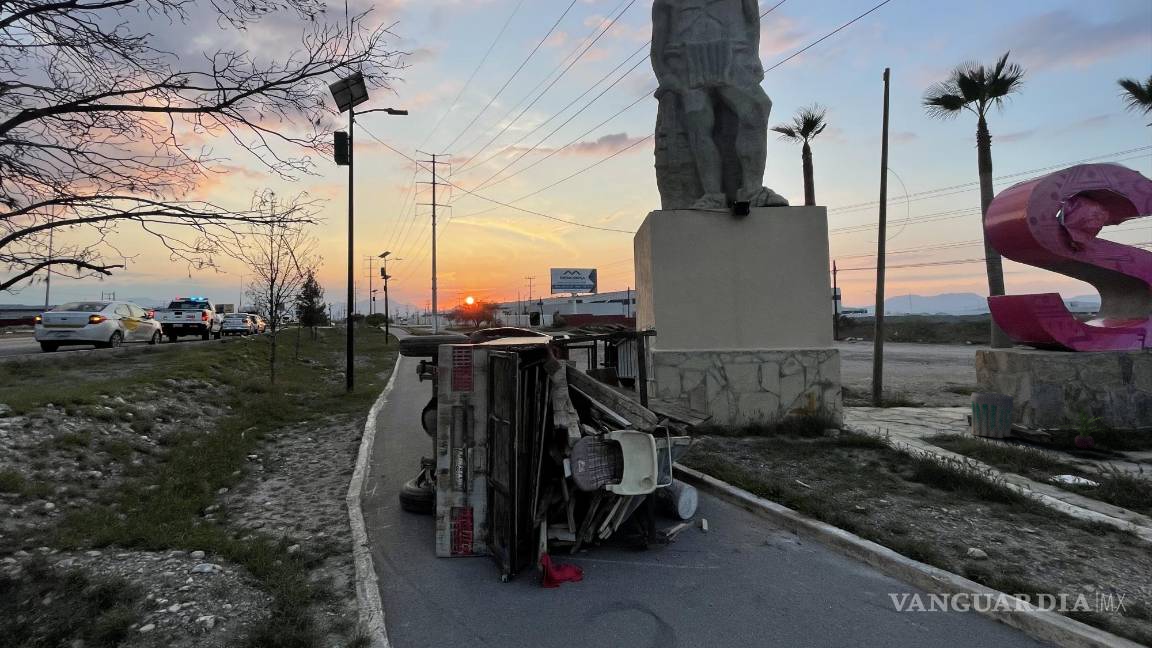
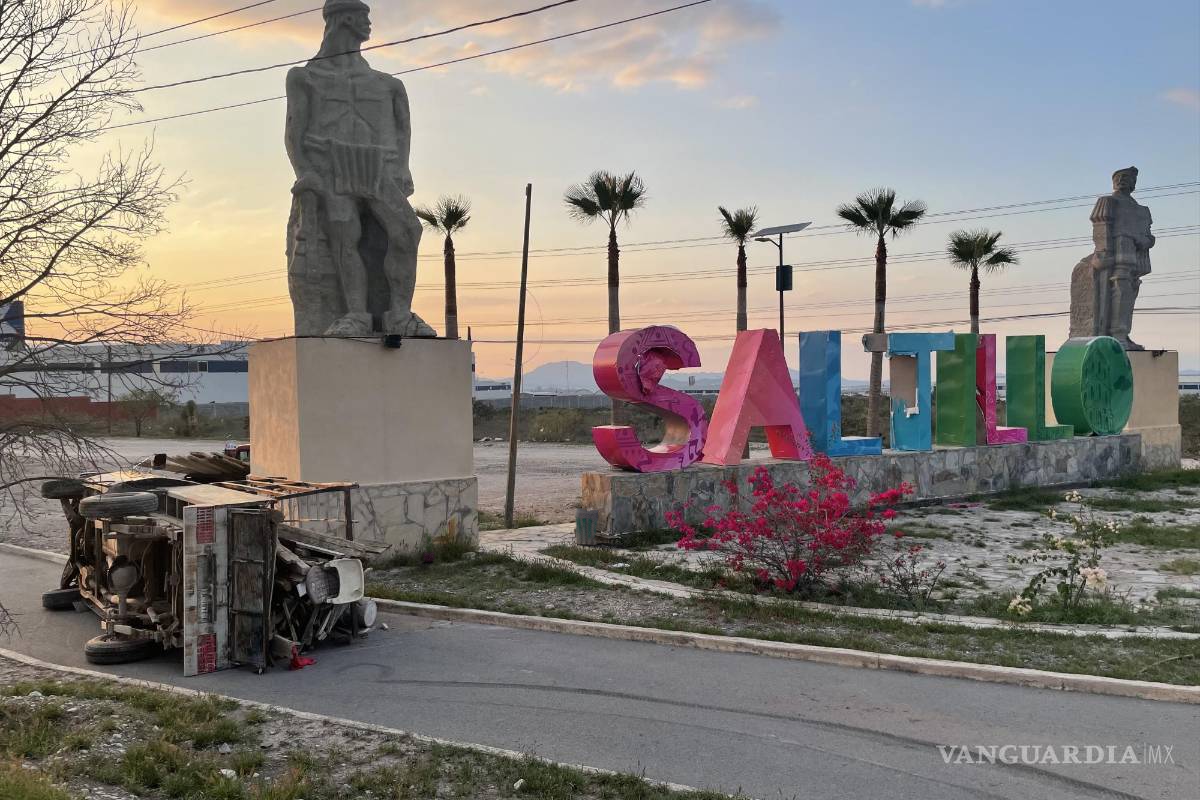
decorative plant: present [1073,408,1094,449] -> present [423,530,434,562]

